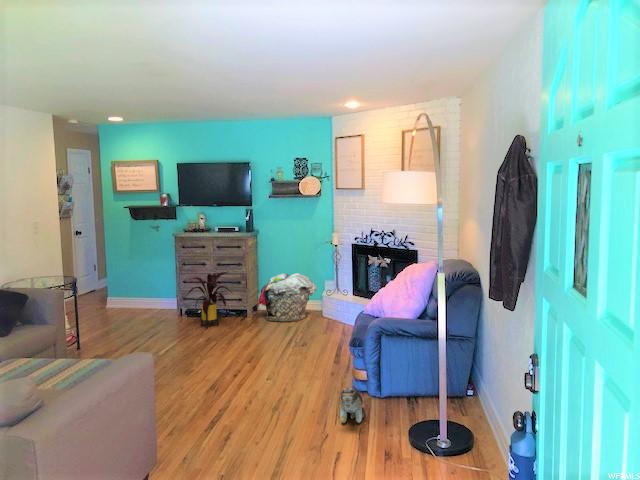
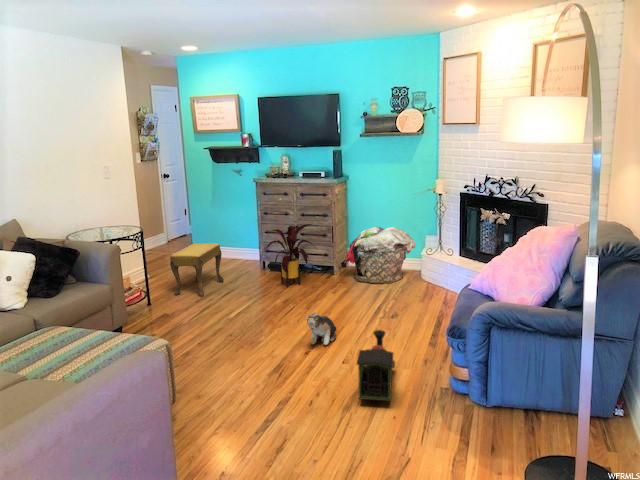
footstool: none [97,292,146,340] -> present [170,243,224,296]
toy train: none [282,348,310,401] -> present [357,330,395,401]
plush toy: present [338,387,365,423] -> present [304,313,336,345]

